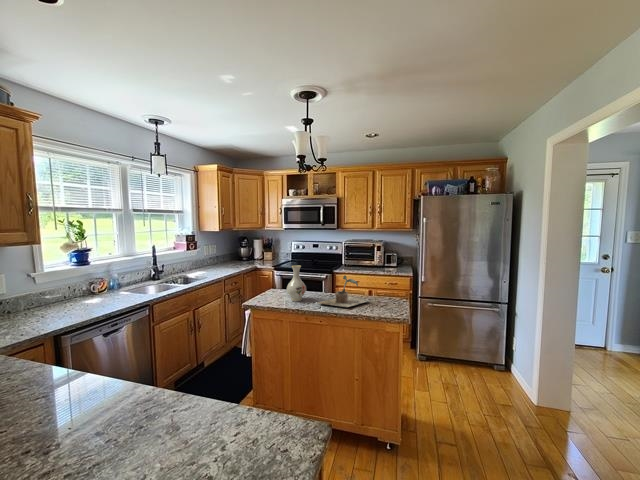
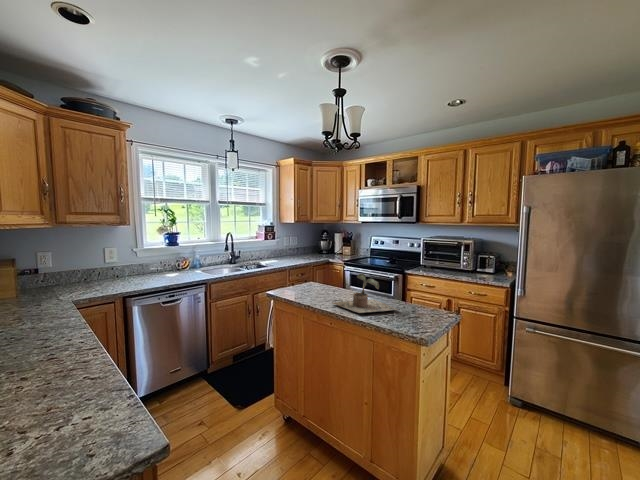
vase: present [287,265,306,302] -> none [307,258,329,298]

